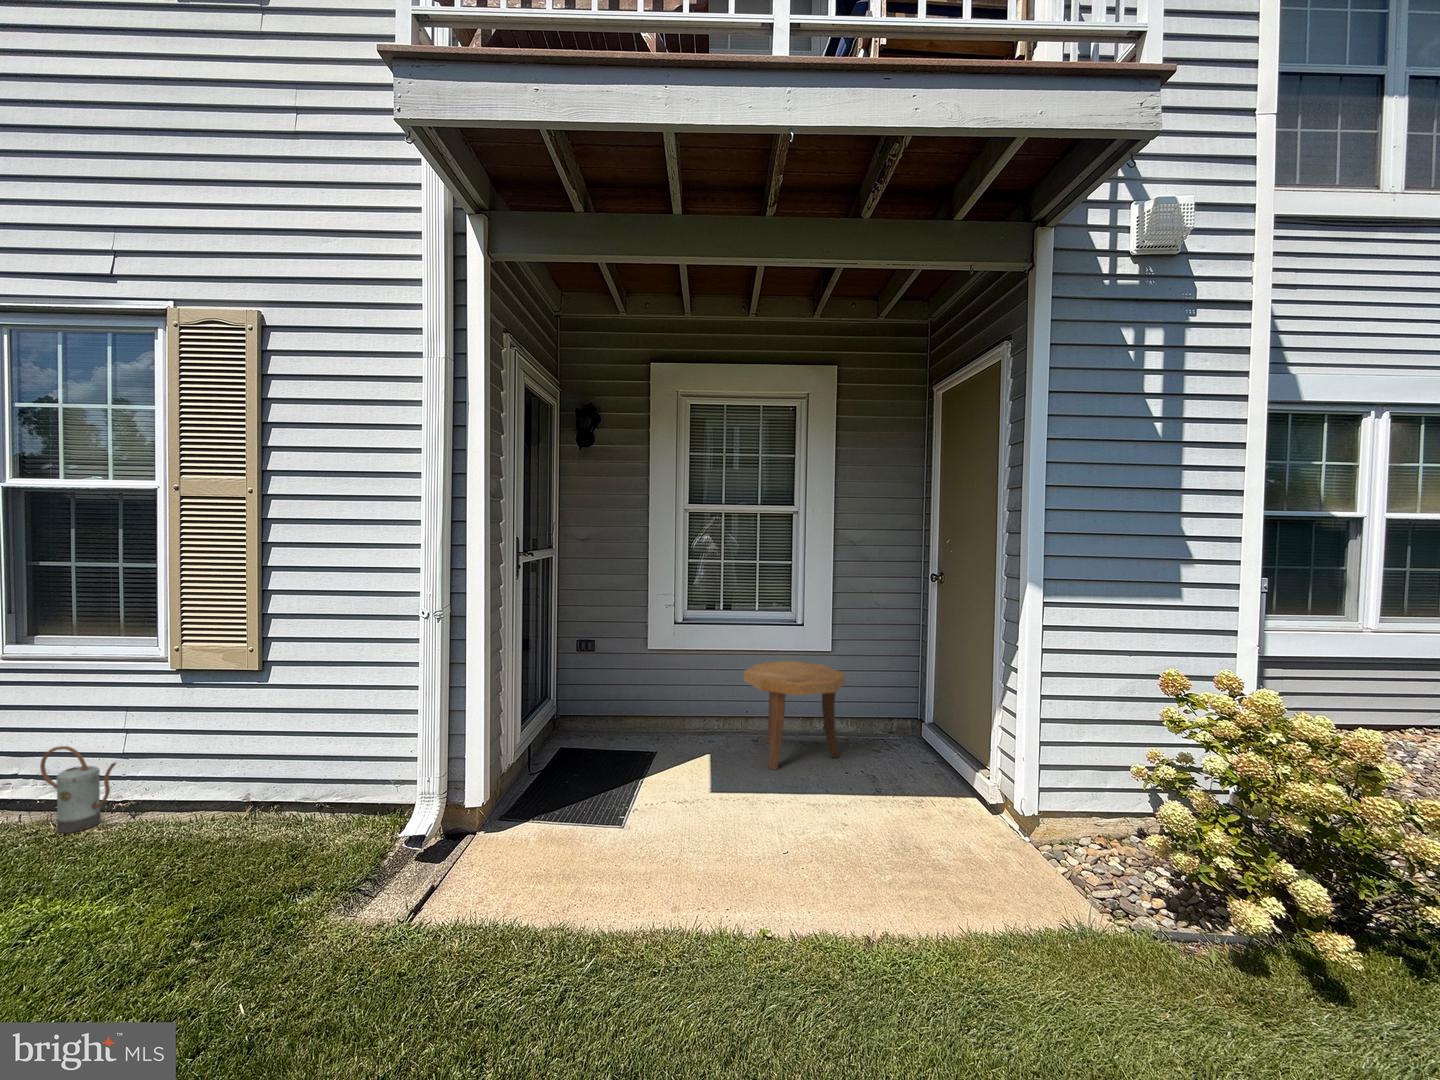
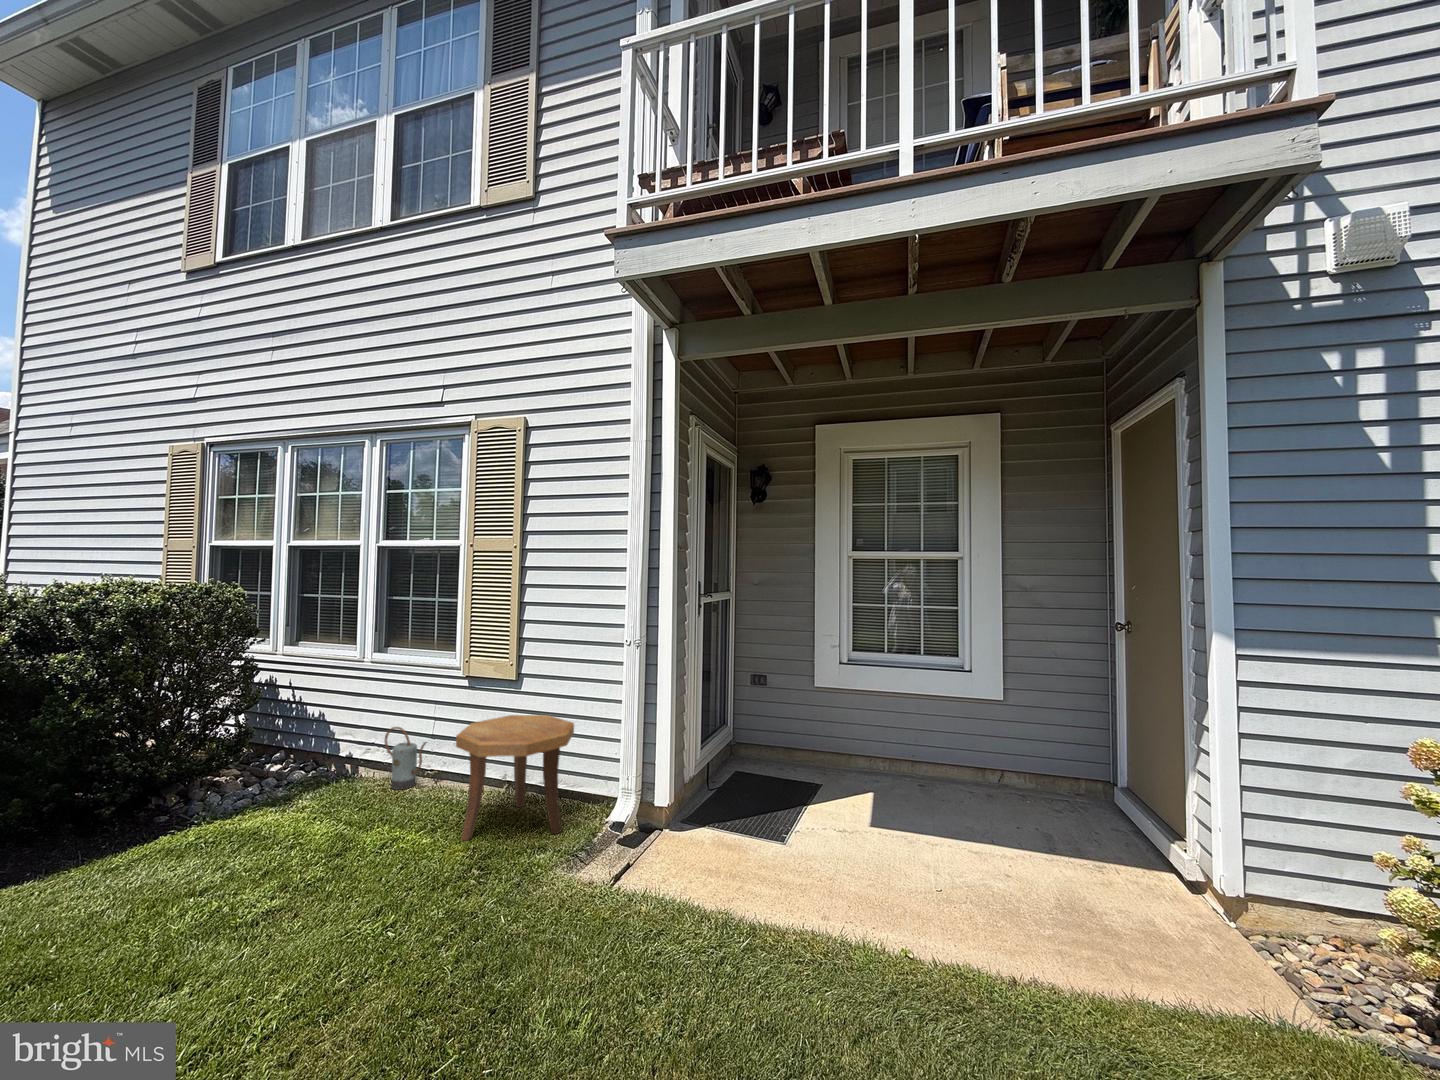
side table: present [744,661,845,770] -> present [456,715,574,841]

